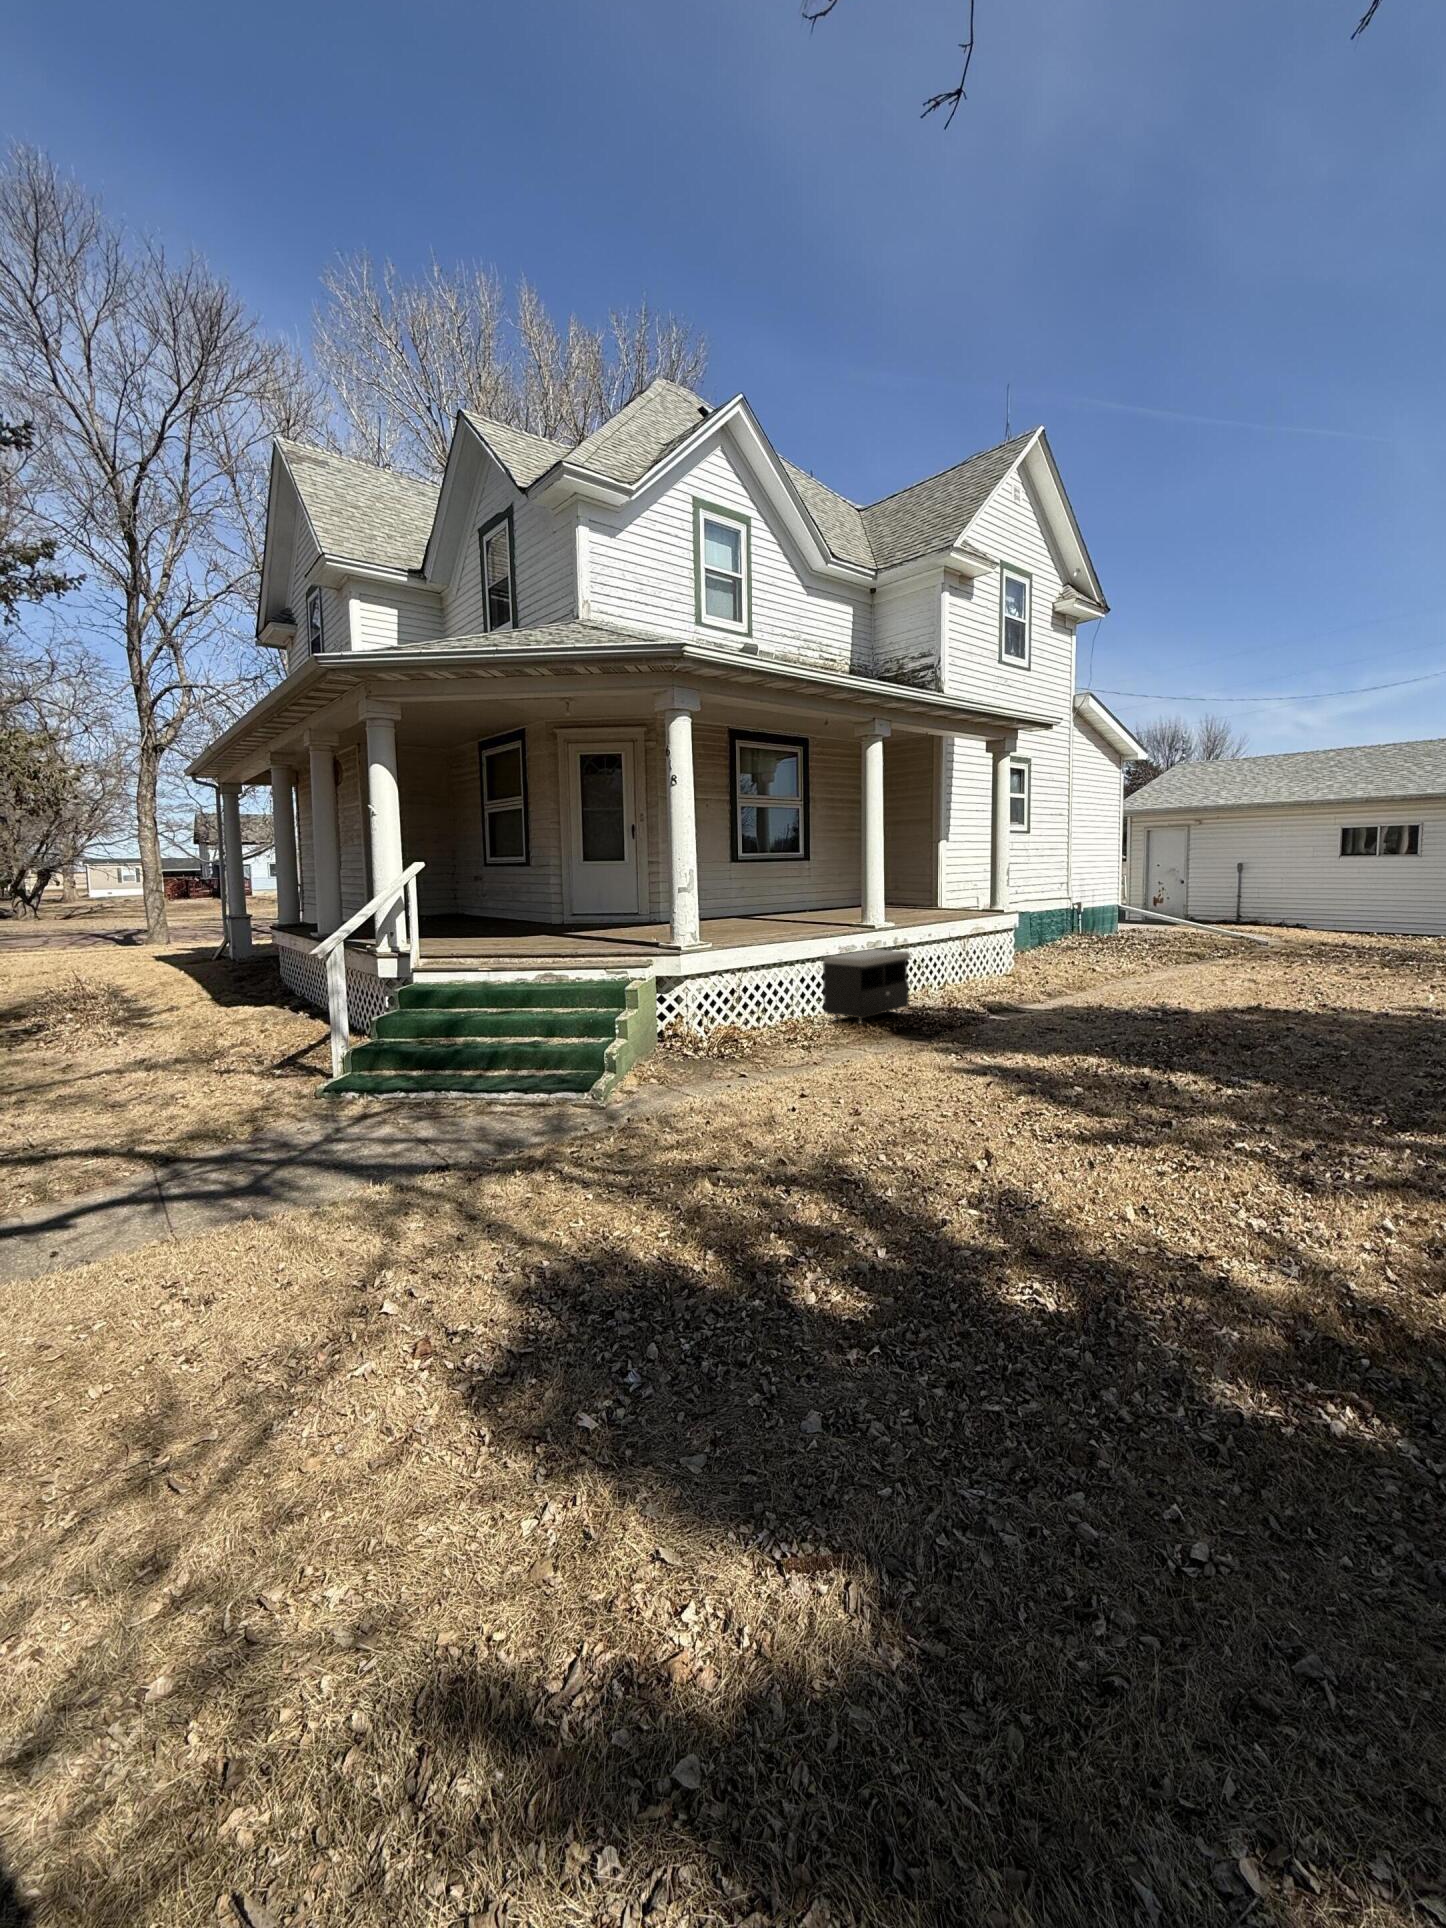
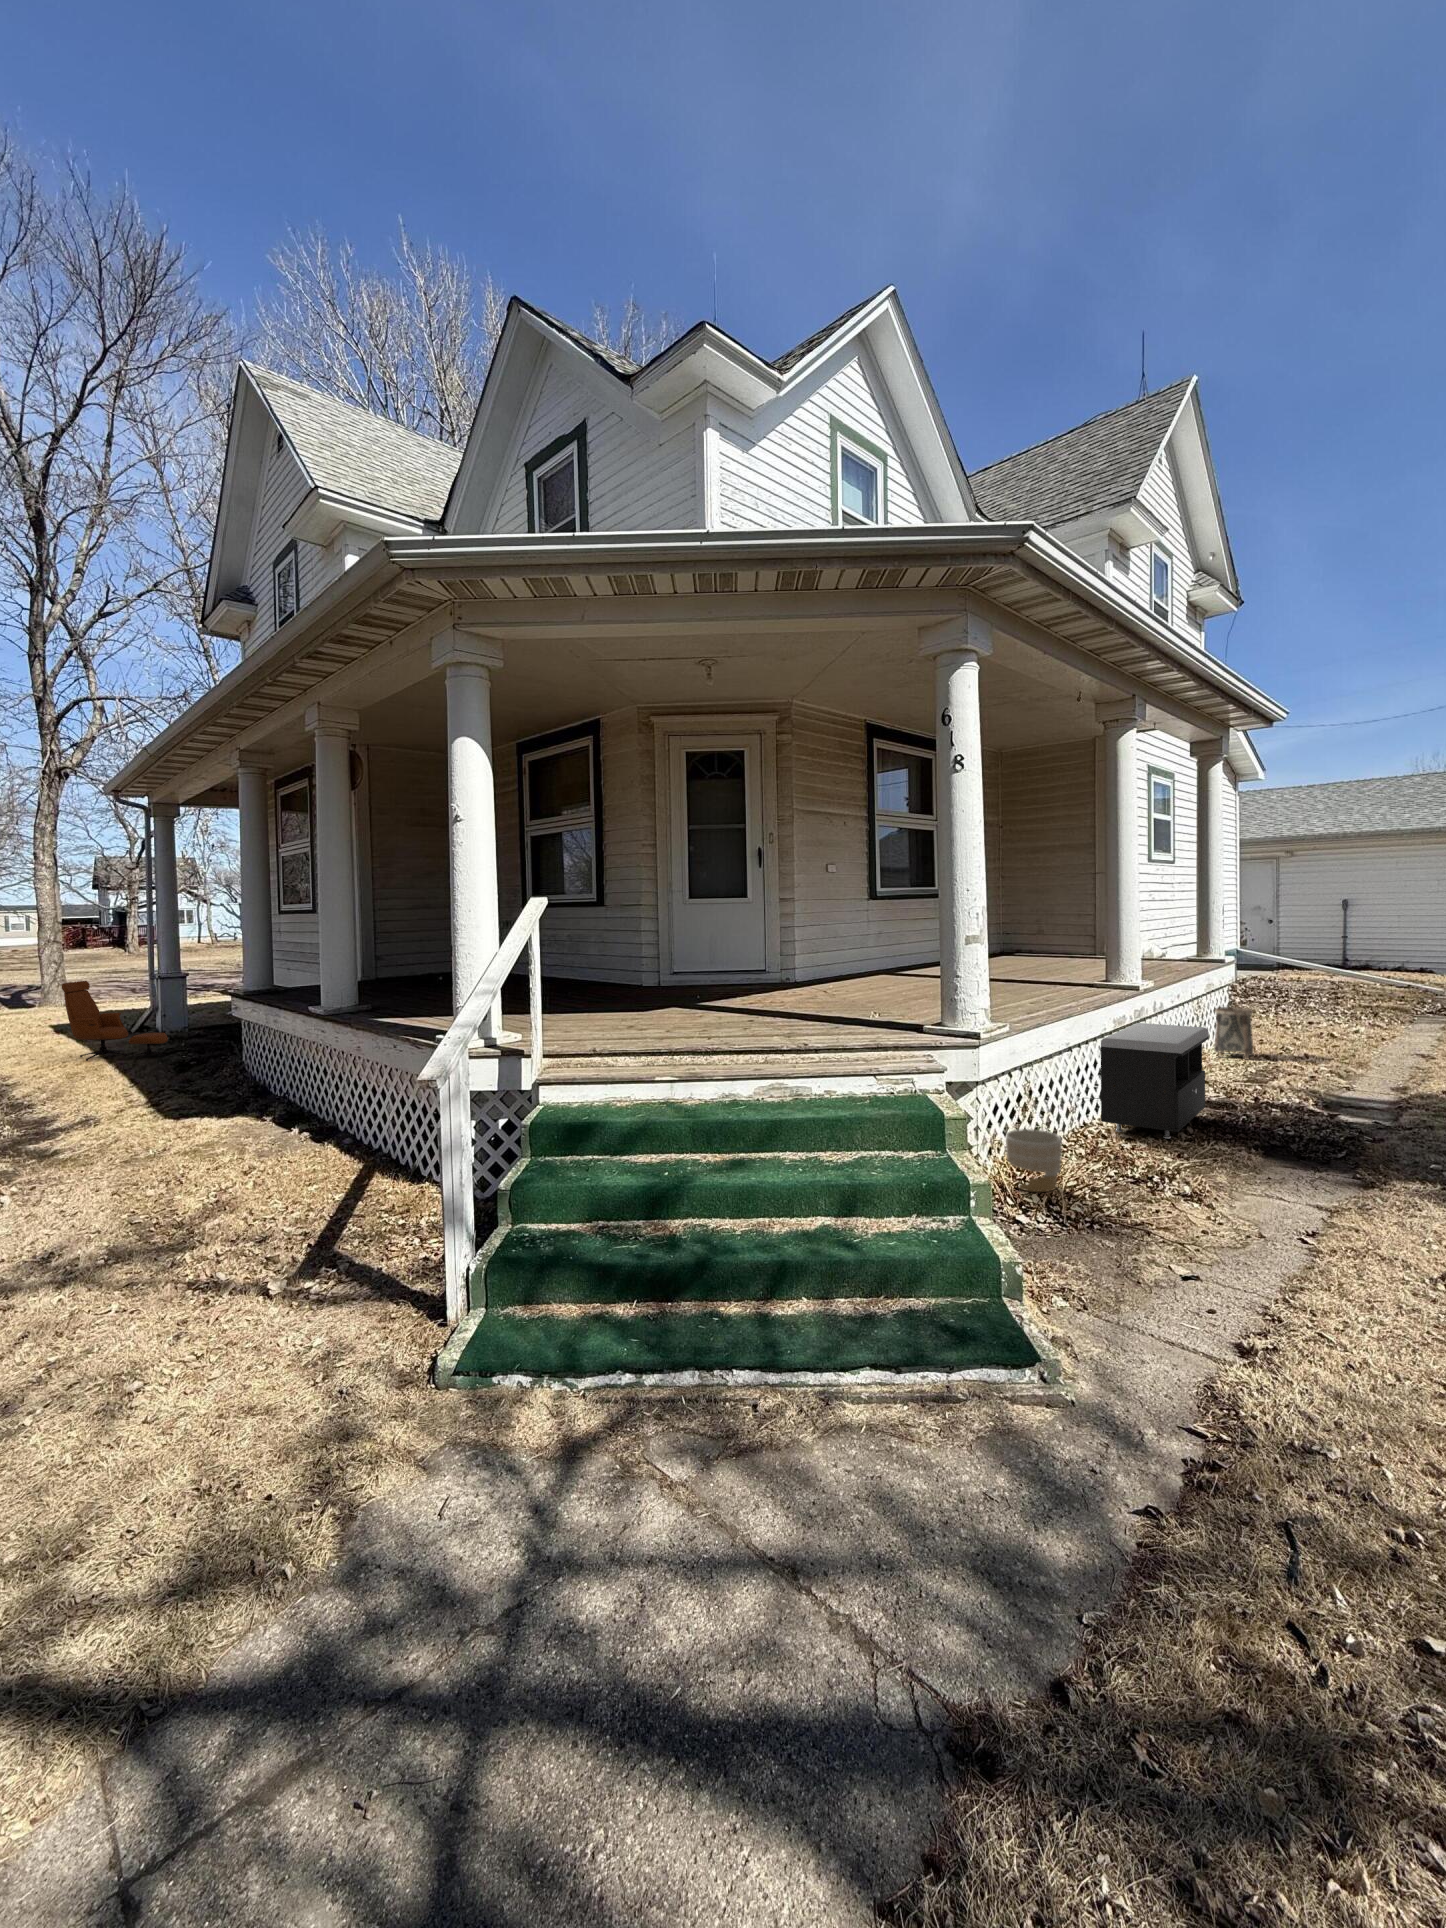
lounge chair: none [158,918,235,976] -> present [62,981,168,1061]
basket: none [992,943,1023,982] -> present [1214,1007,1254,1060]
planter: none [715,1010,748,1046] -> present [1006,1129,1062,1192]

